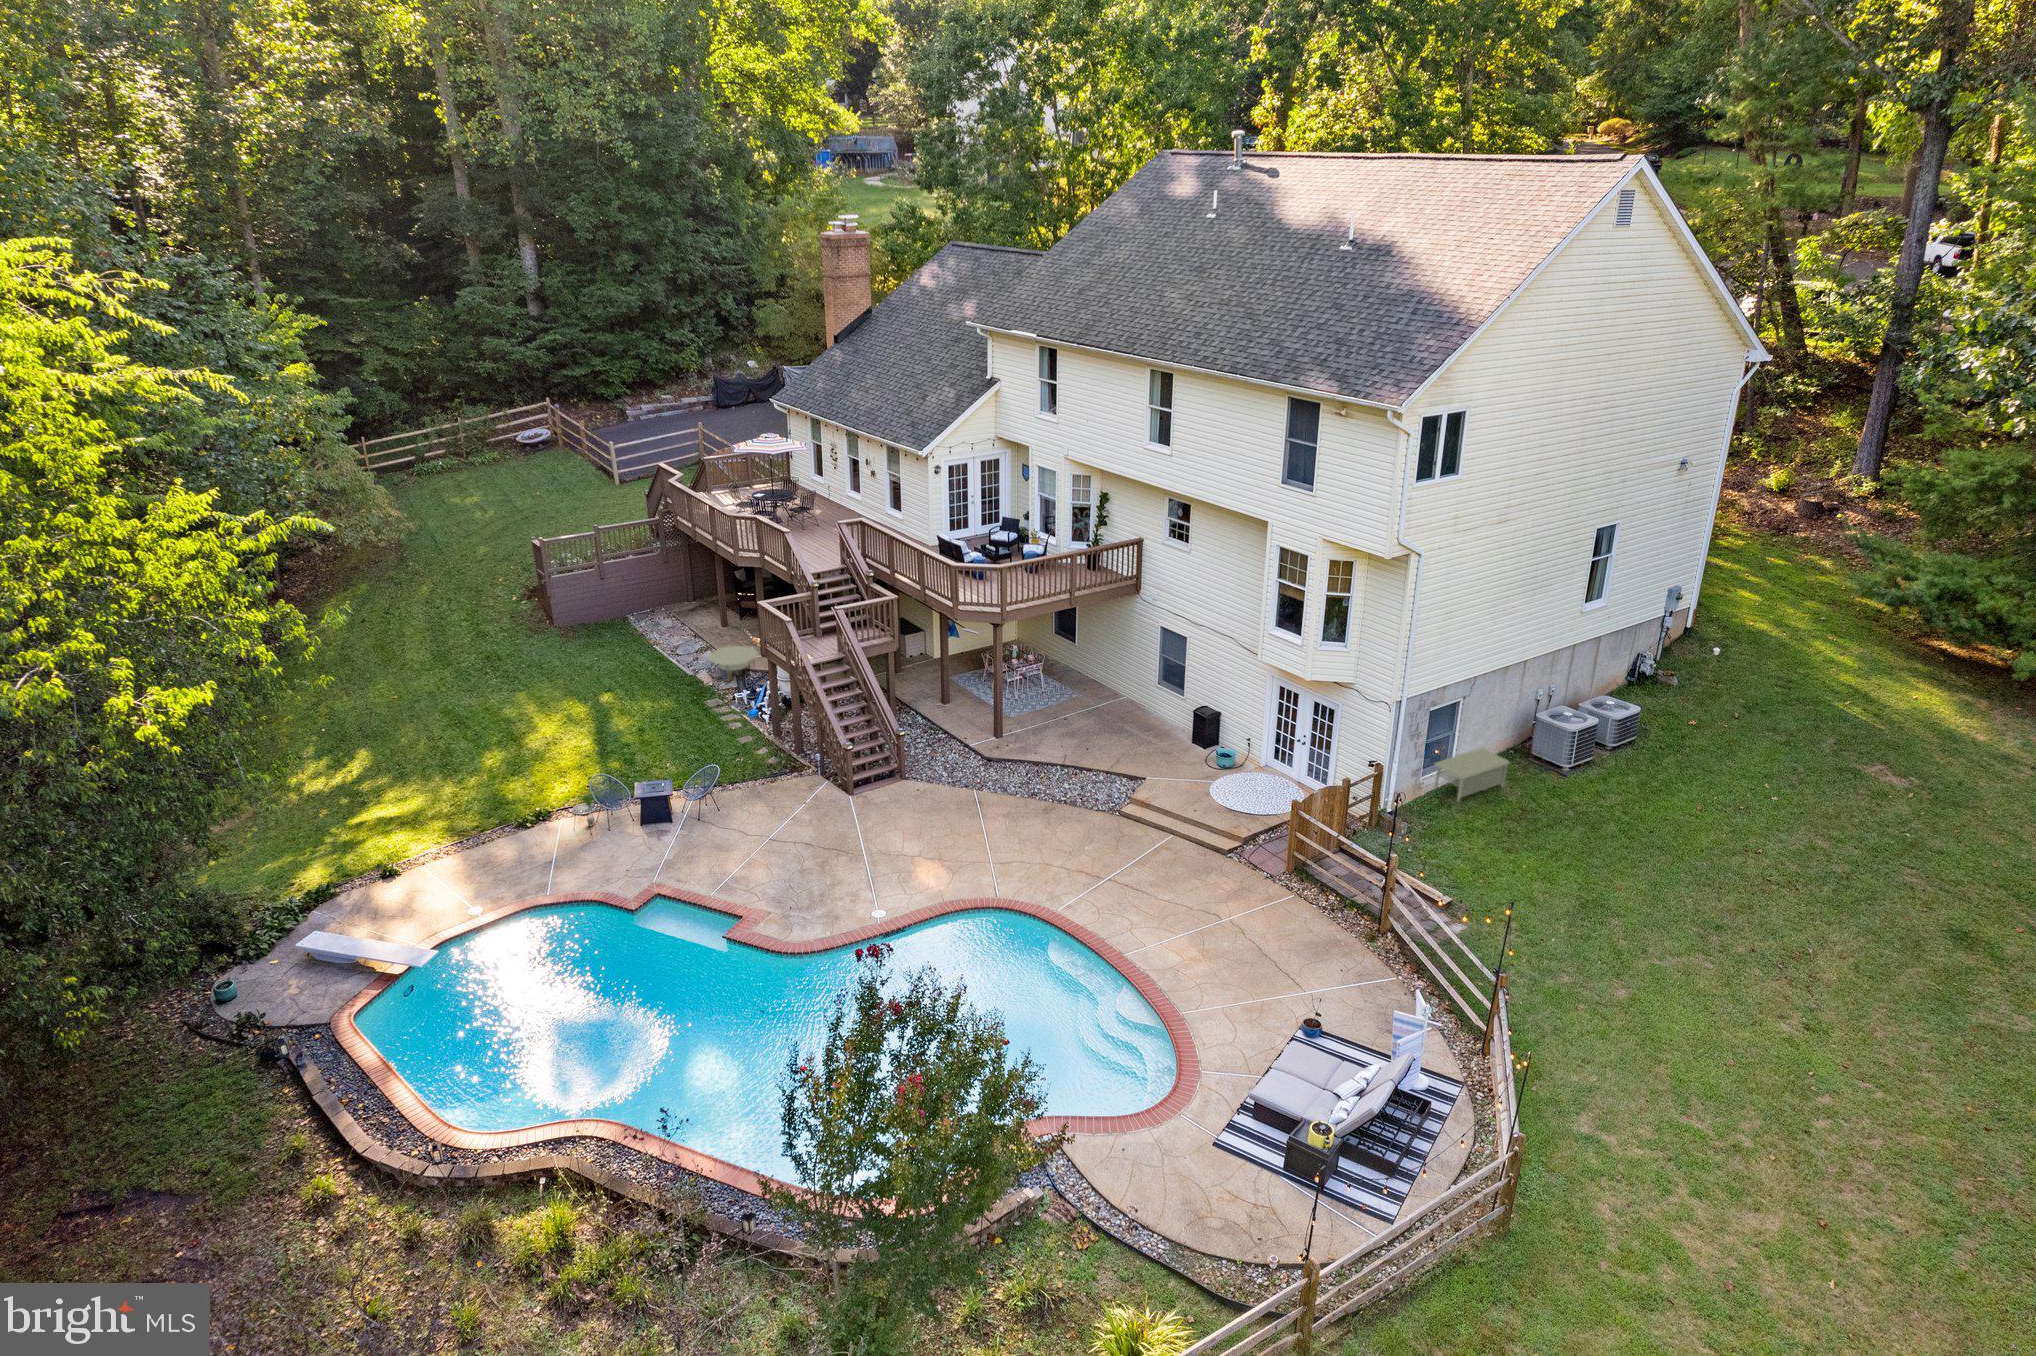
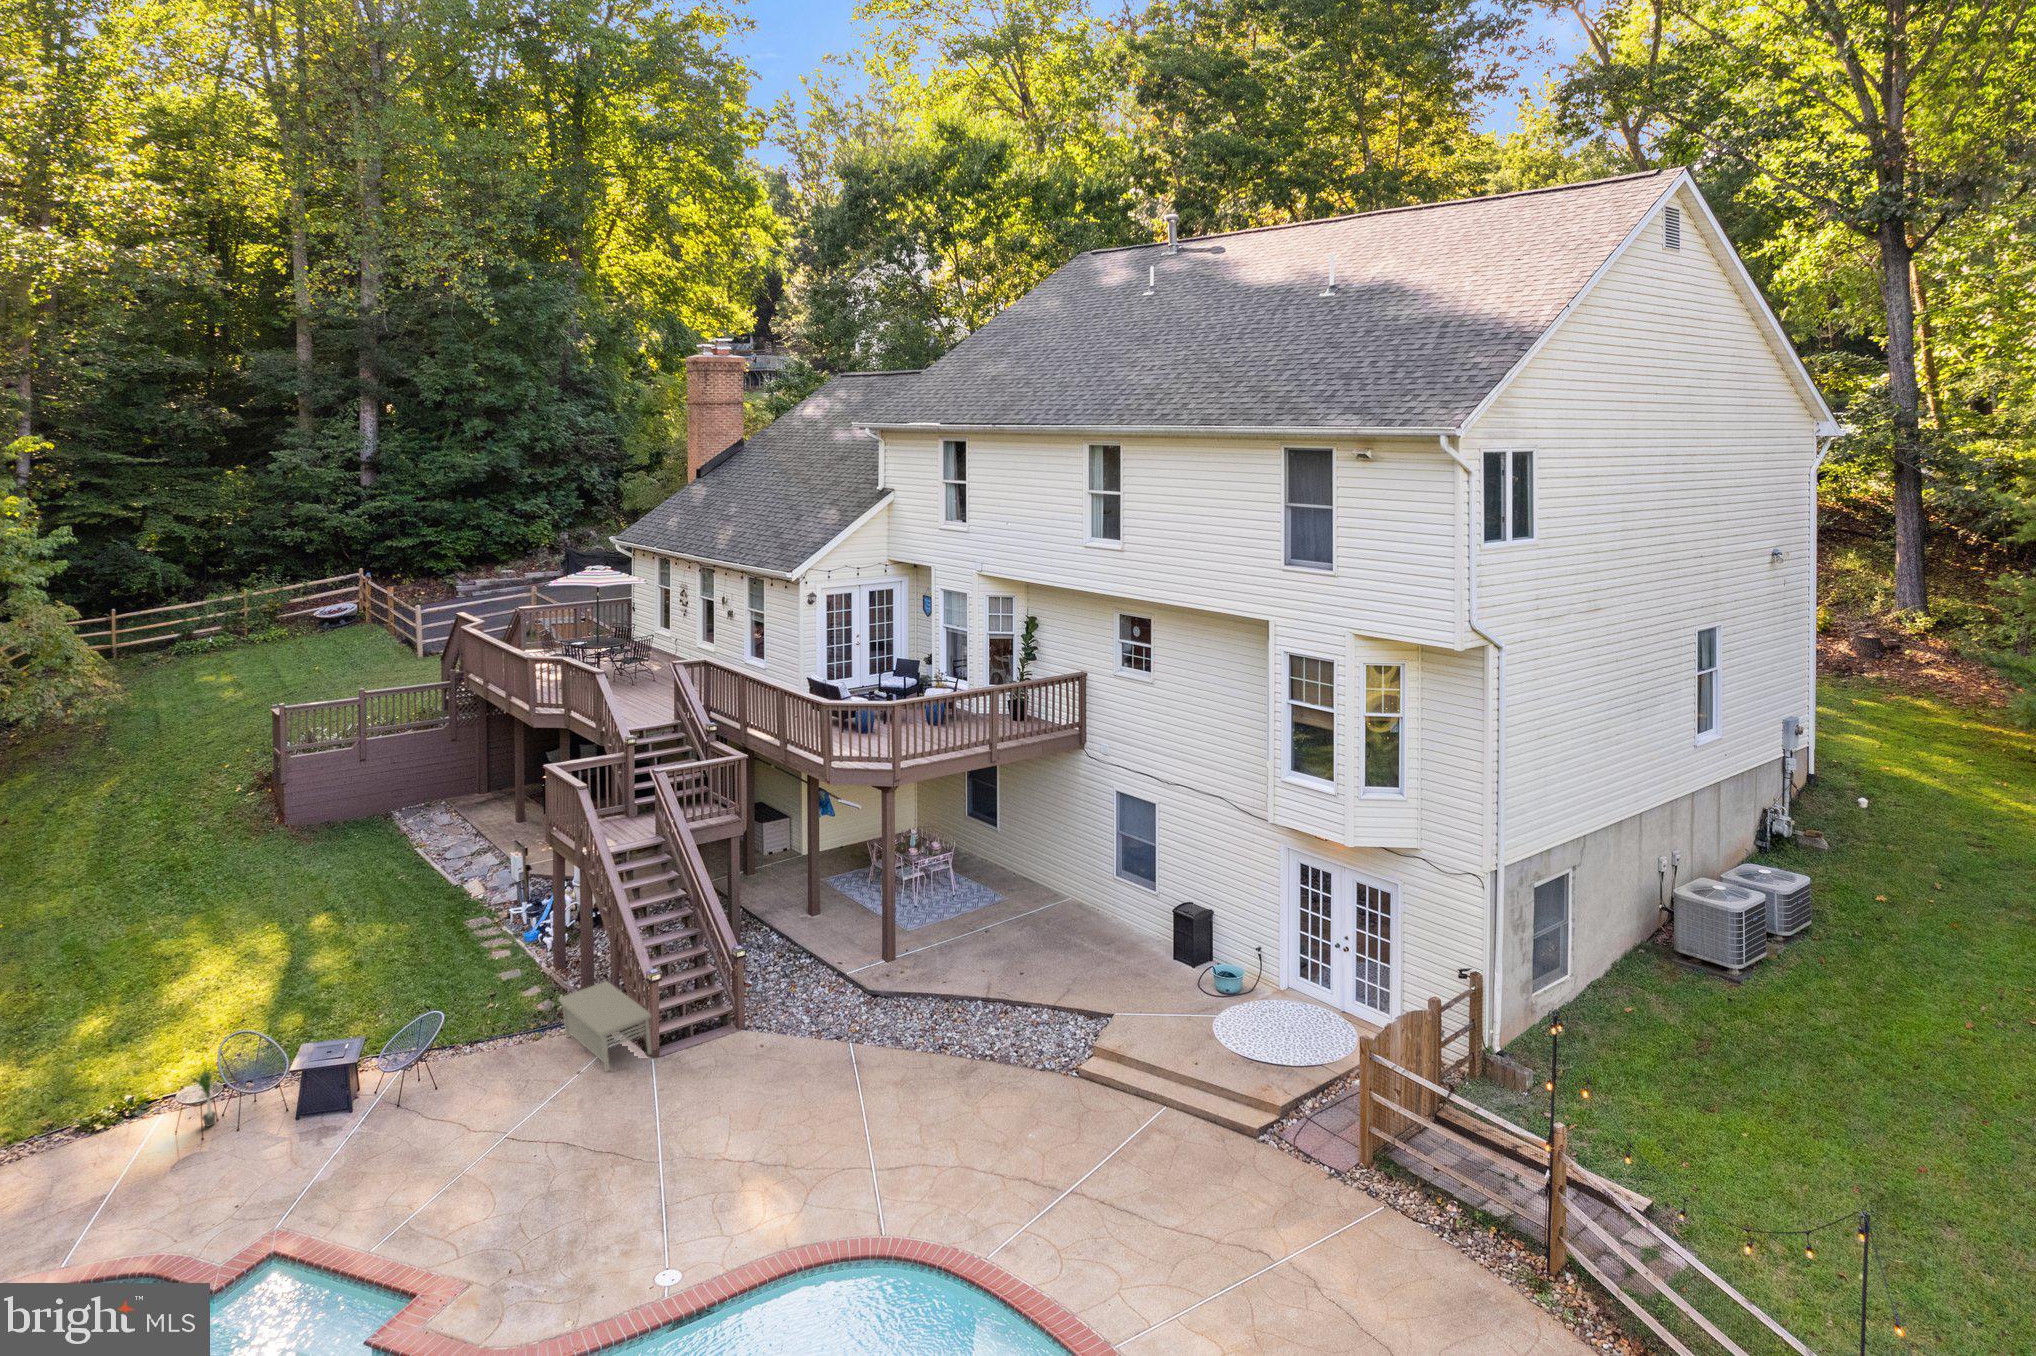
round table: present [709,646,758,682] -> none [485,845,558,895]
storage bench: present [1434,748,1510,802] -> present [558,981,652,1071]

